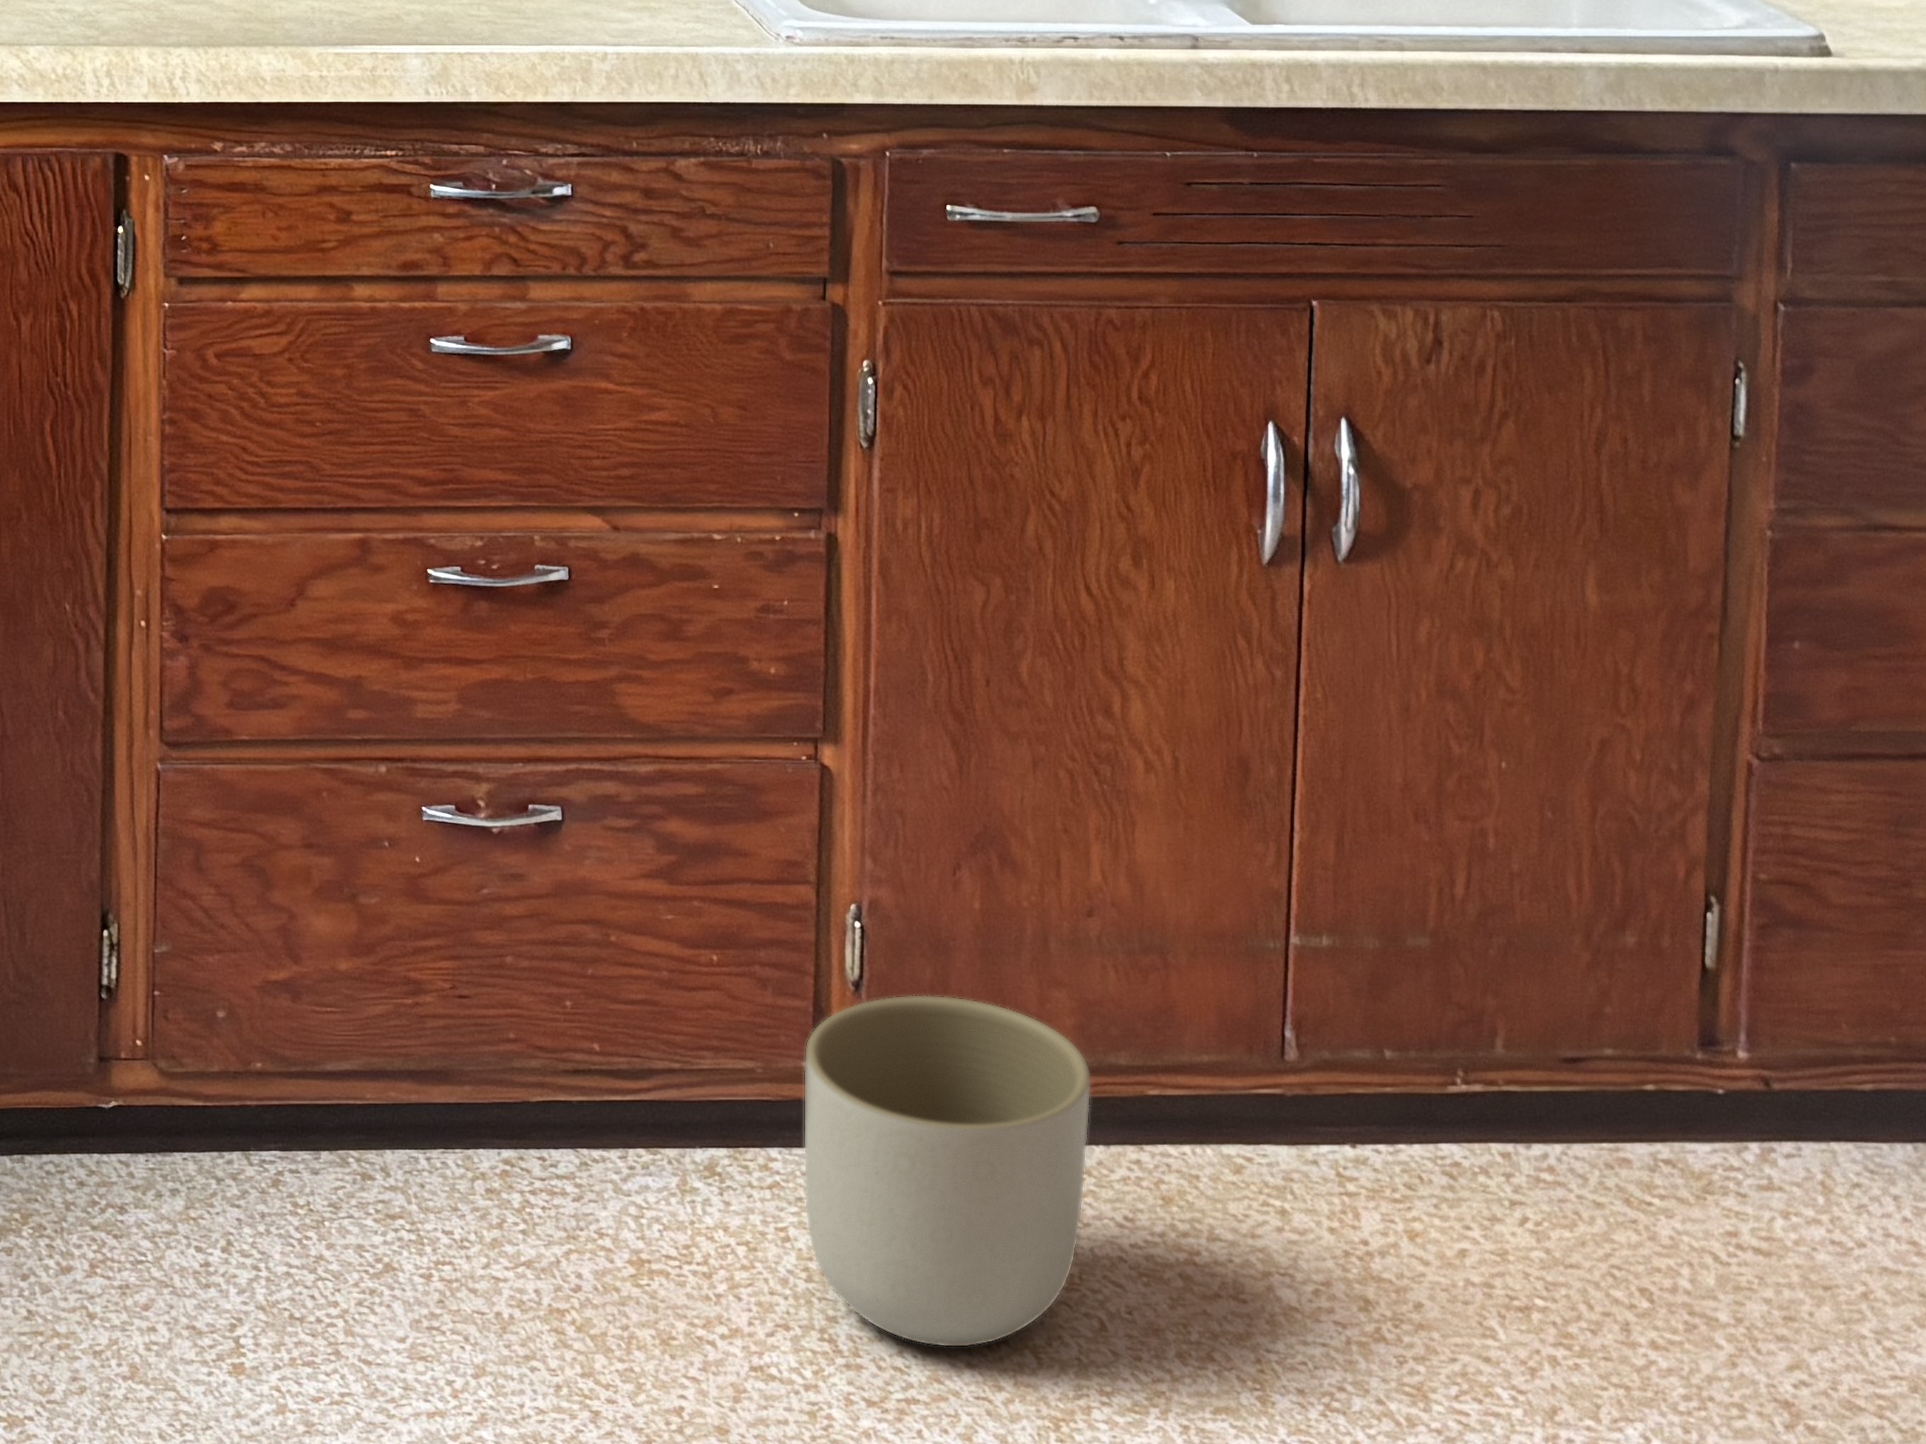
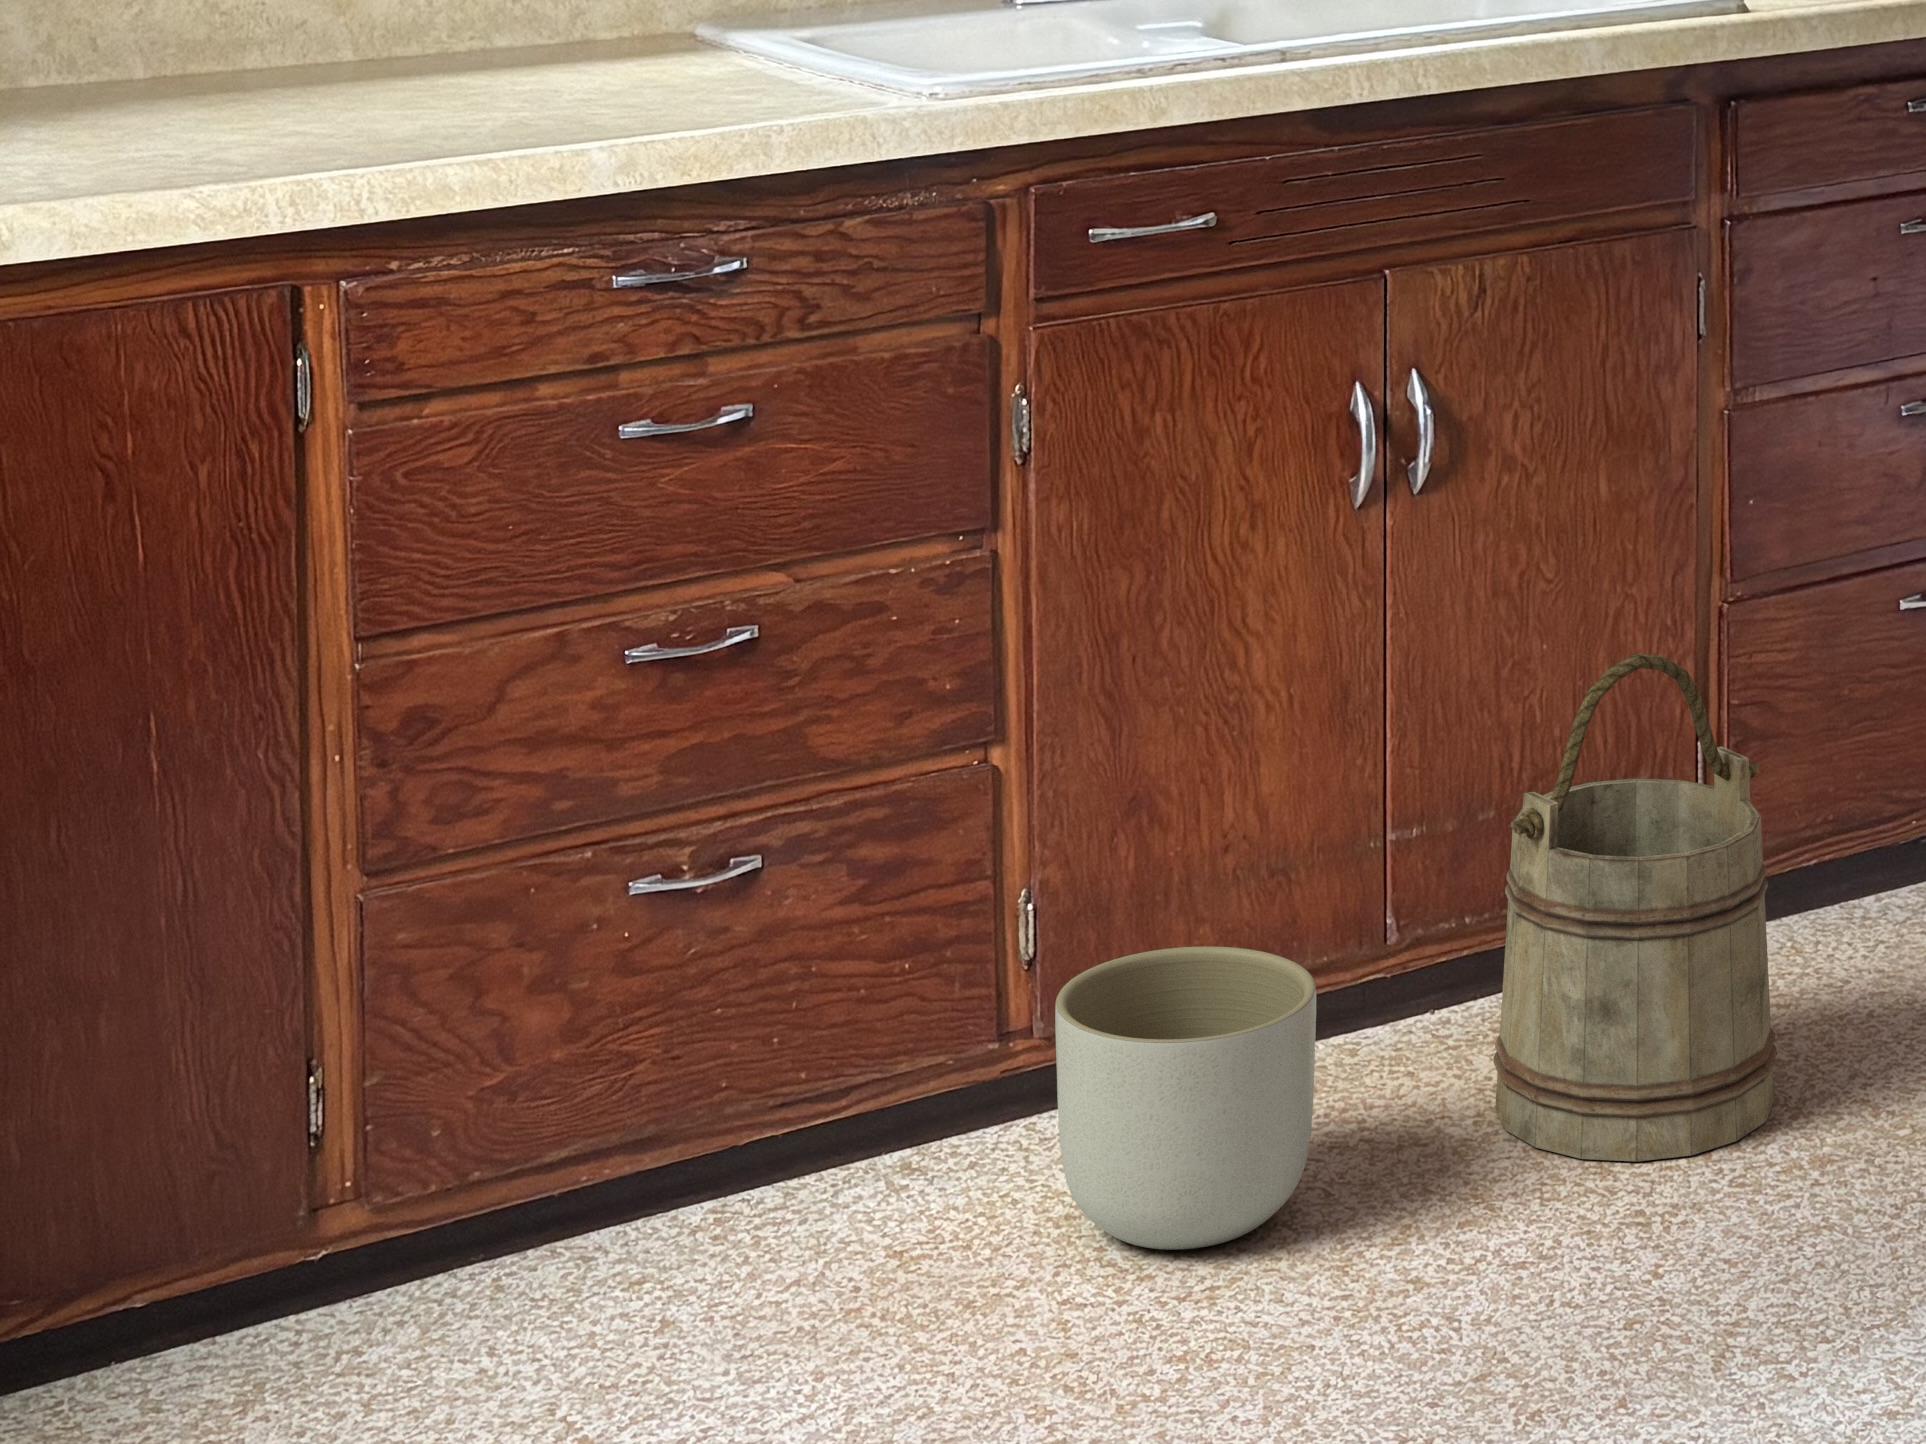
bucket: none [1338,803,1699,1417] -> present [1493,654,1777,1161]

